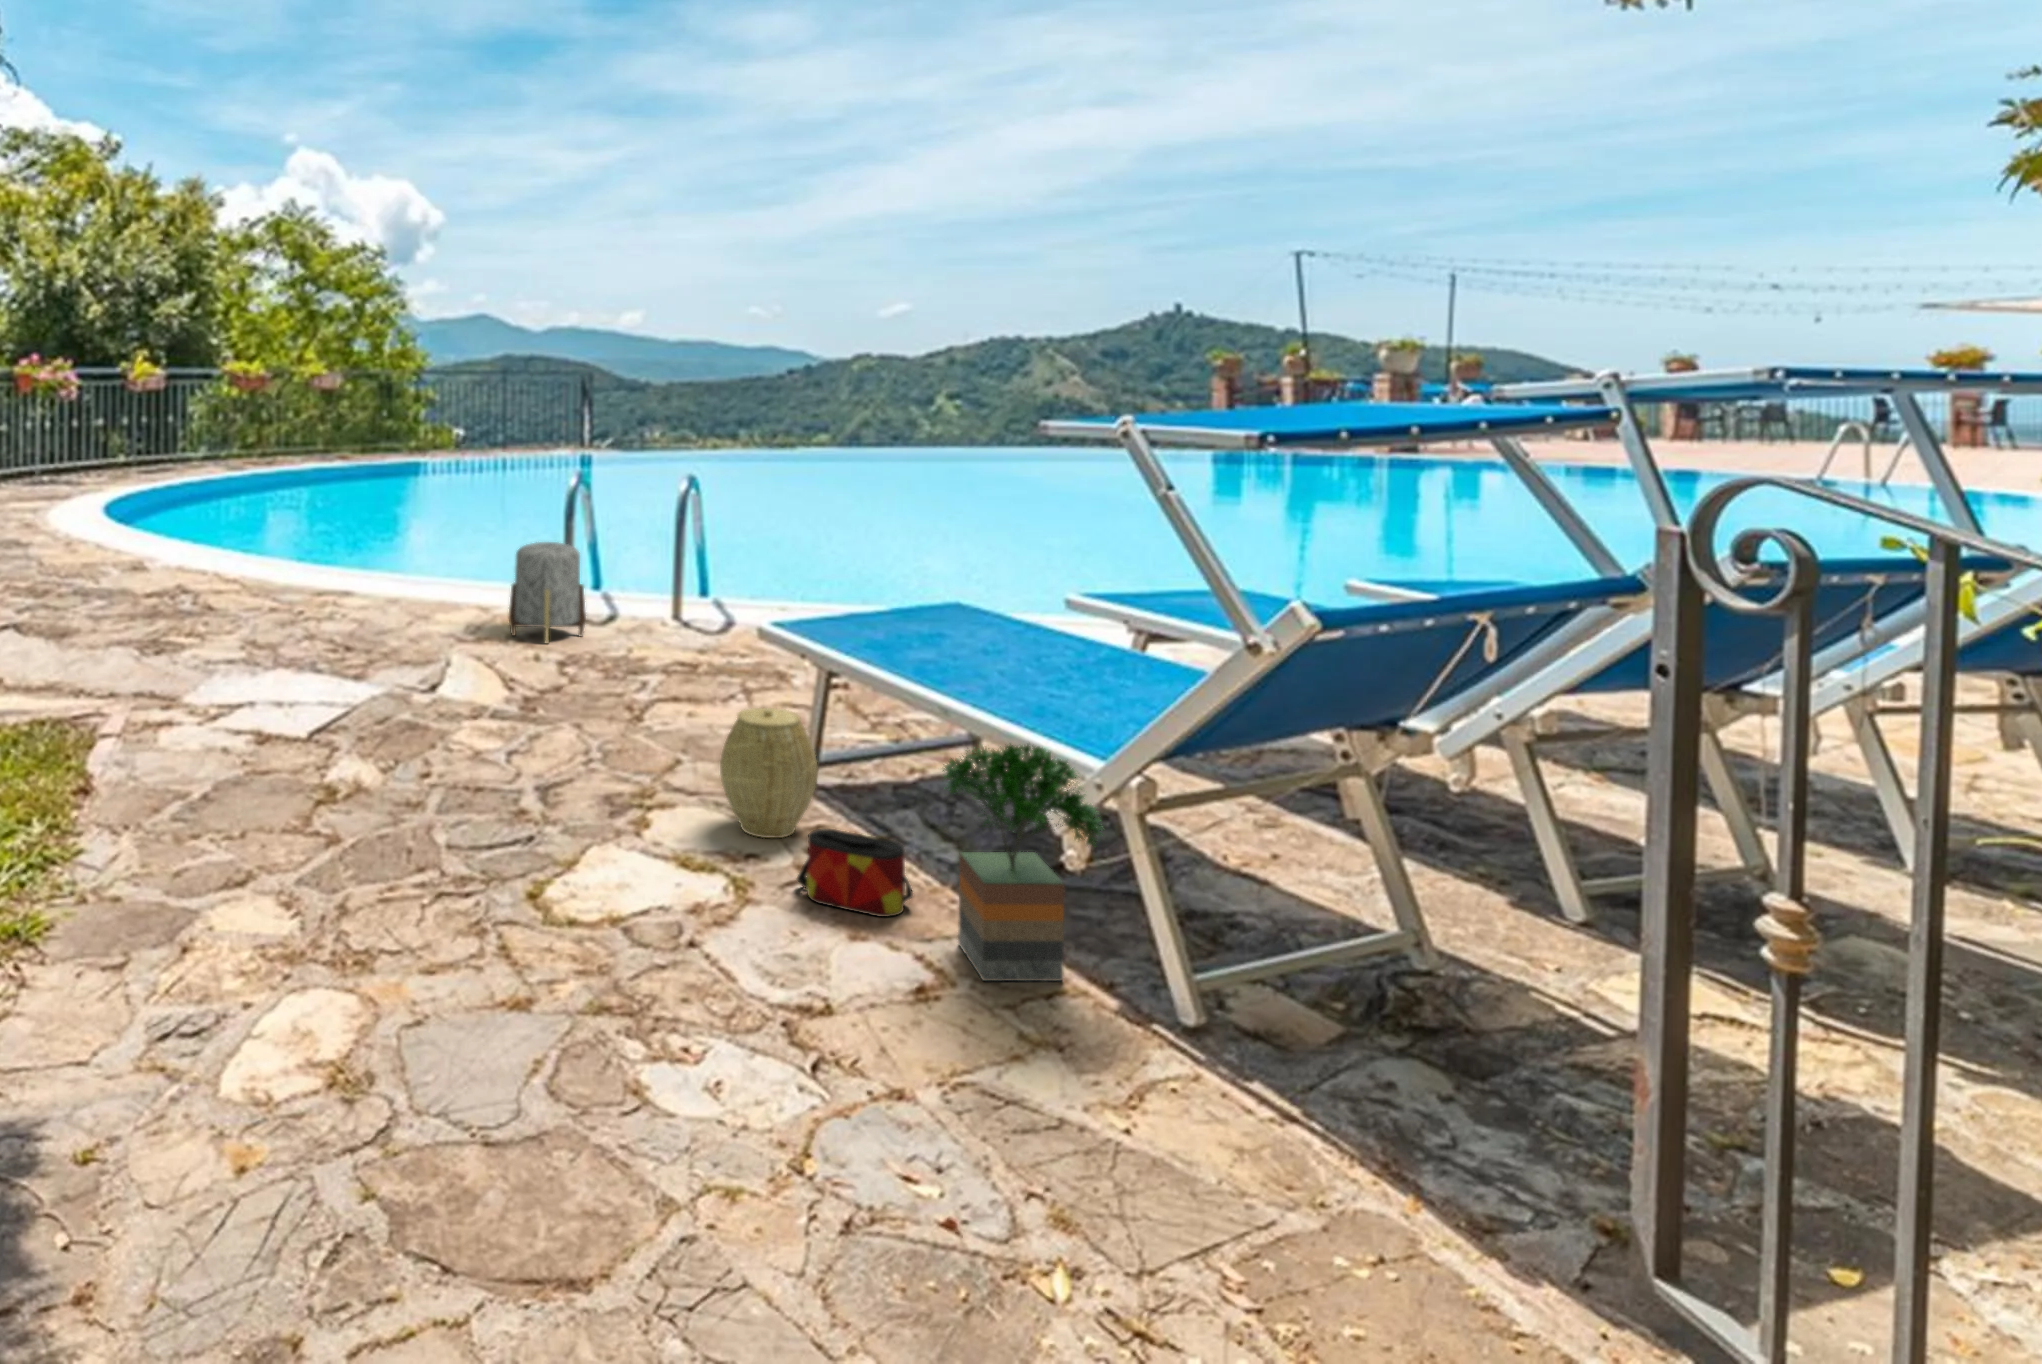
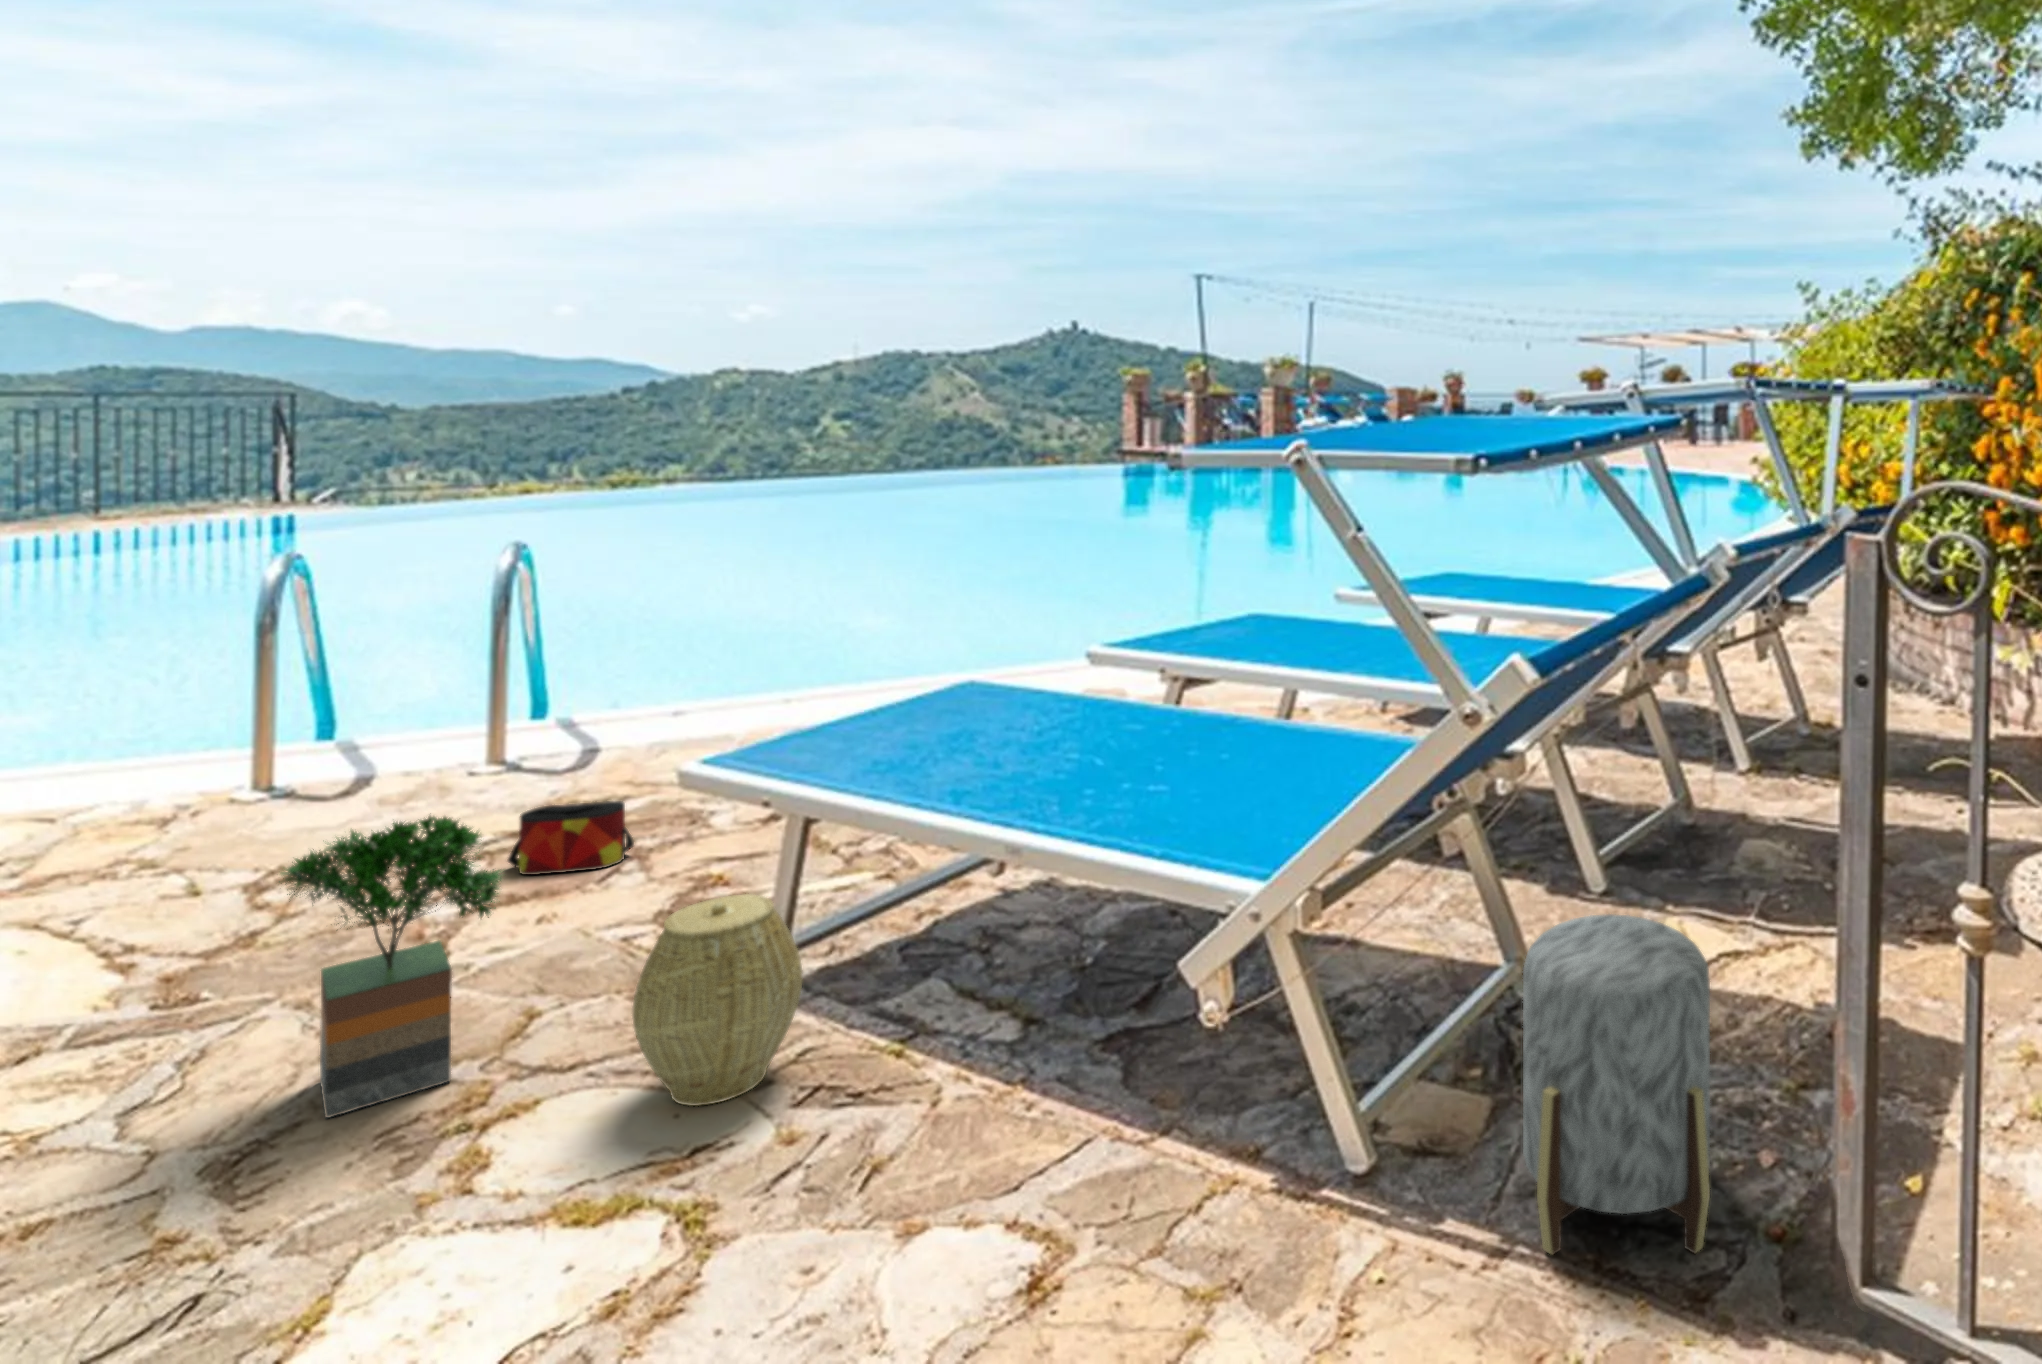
stool: present [509,542,586,643] -> present [1523,914,1710,1254]
potted tree: present [943,744,1102,981] -> present [279,816,502,1118]
bag: present [797,829,913,917] -> present [508,801,634,875]

